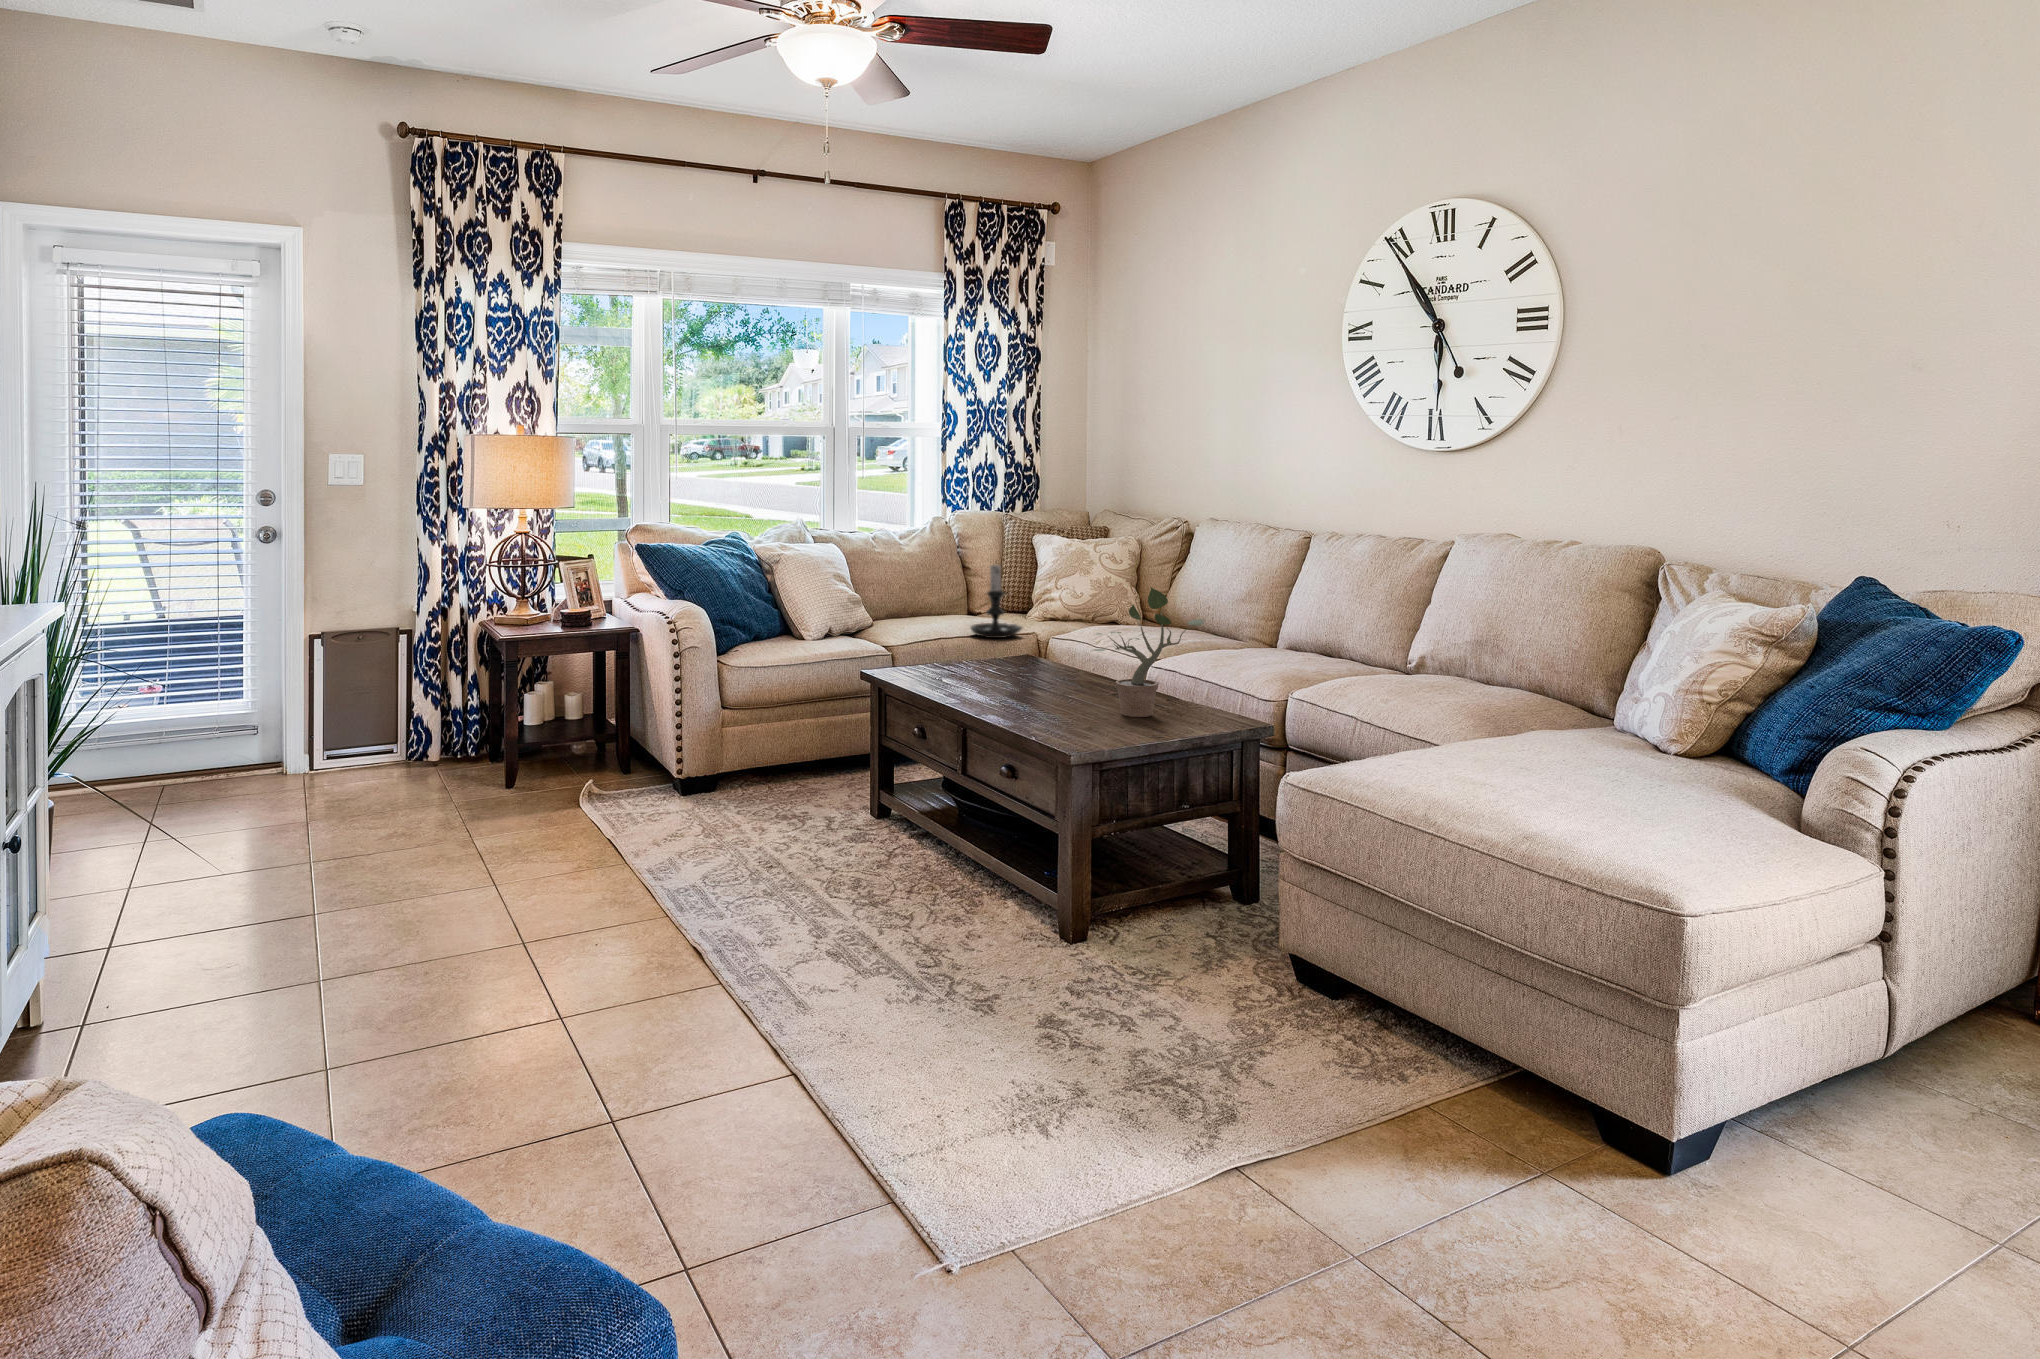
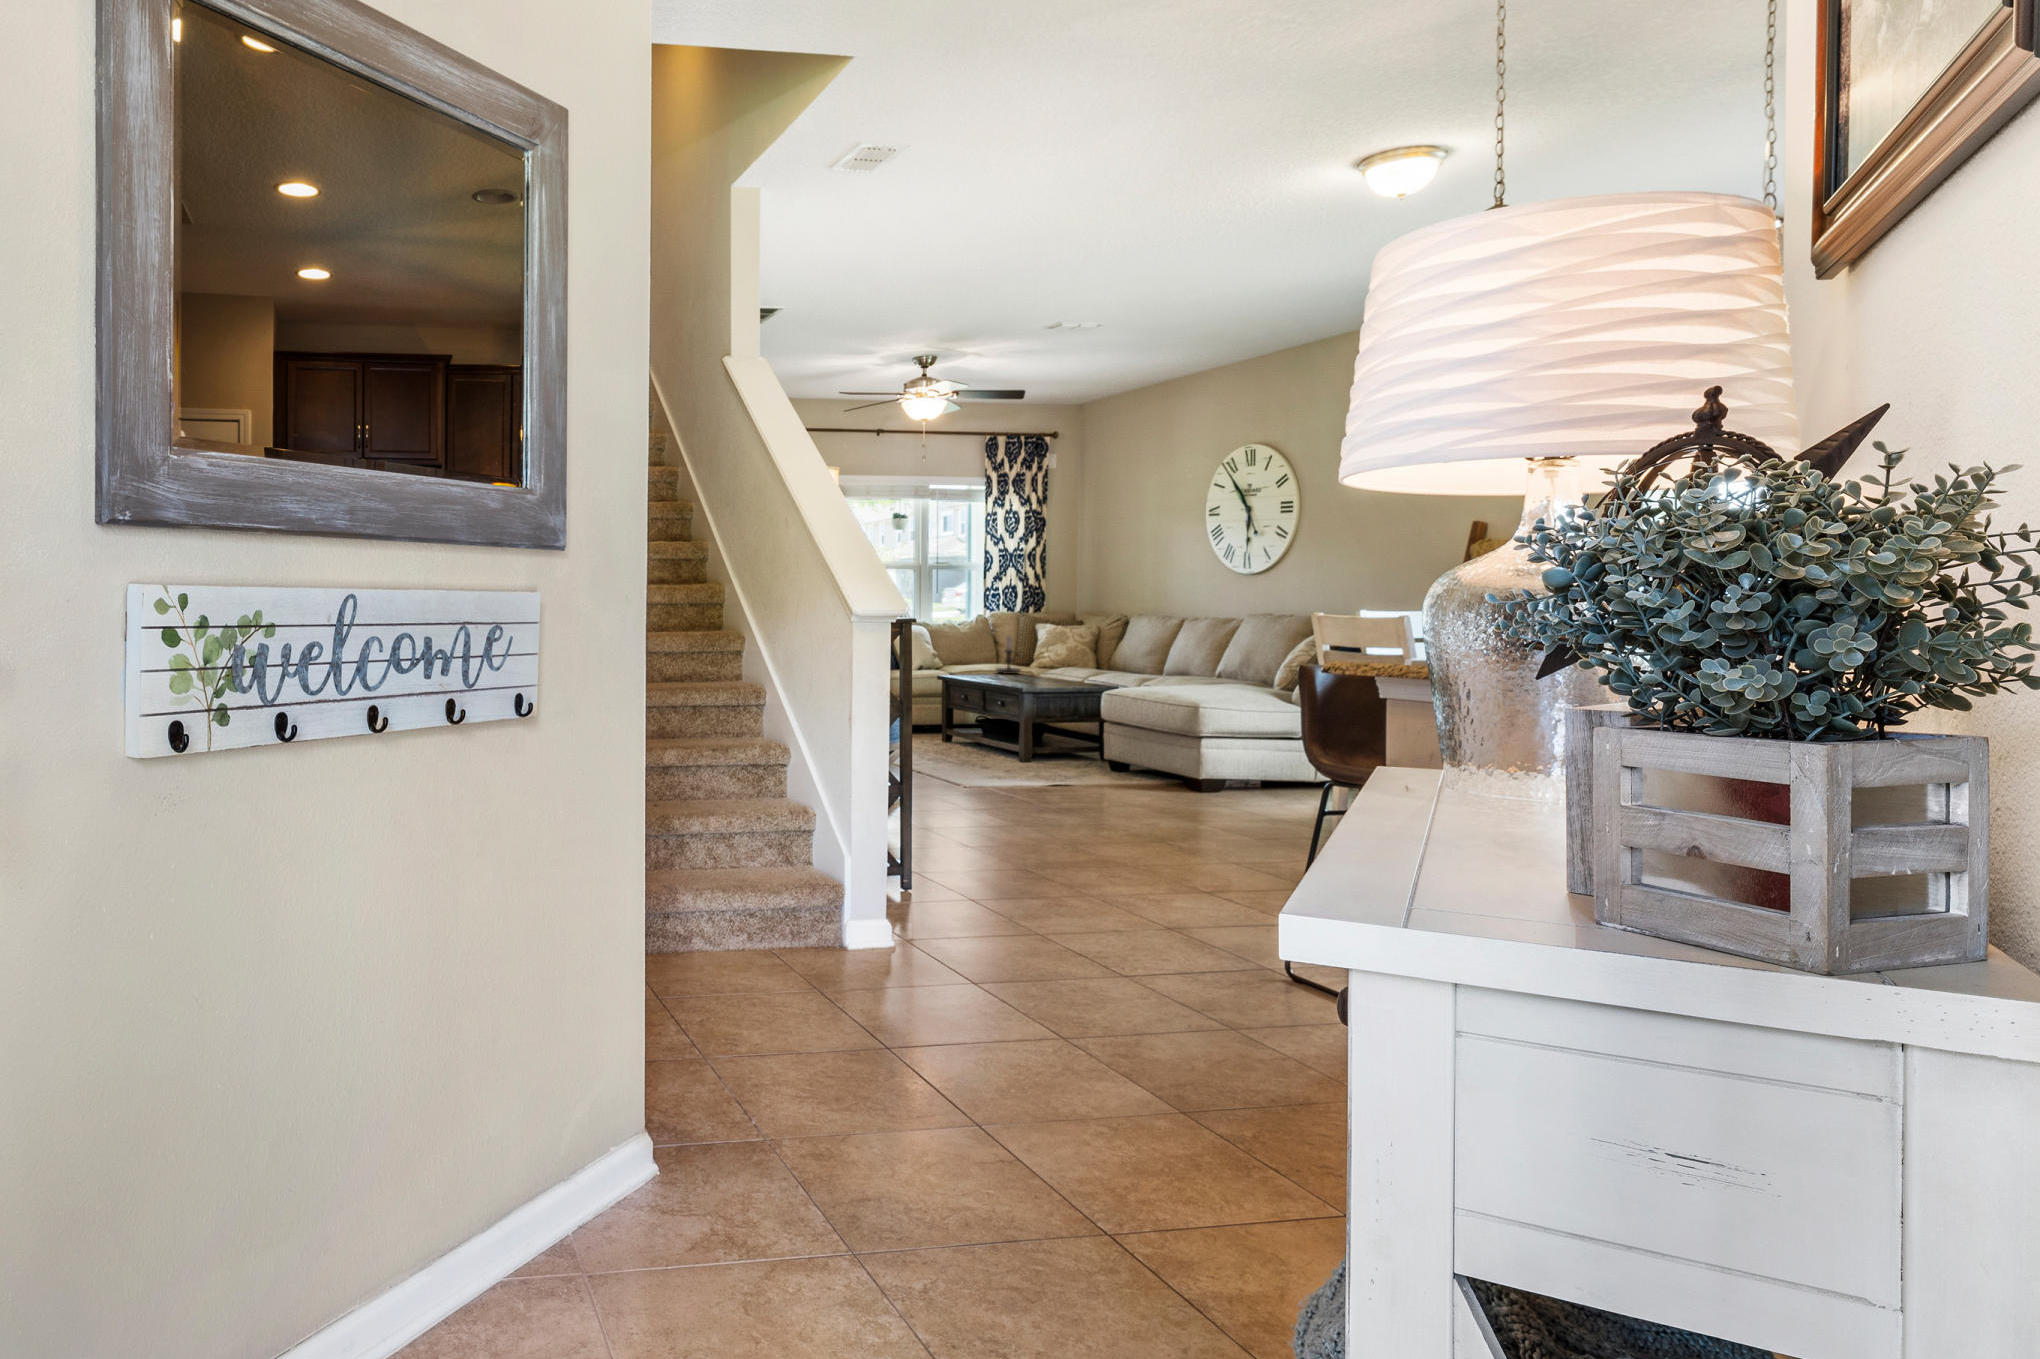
potted plant: present [1093,587,1204,717] -> none [1037,633,1091,689]

